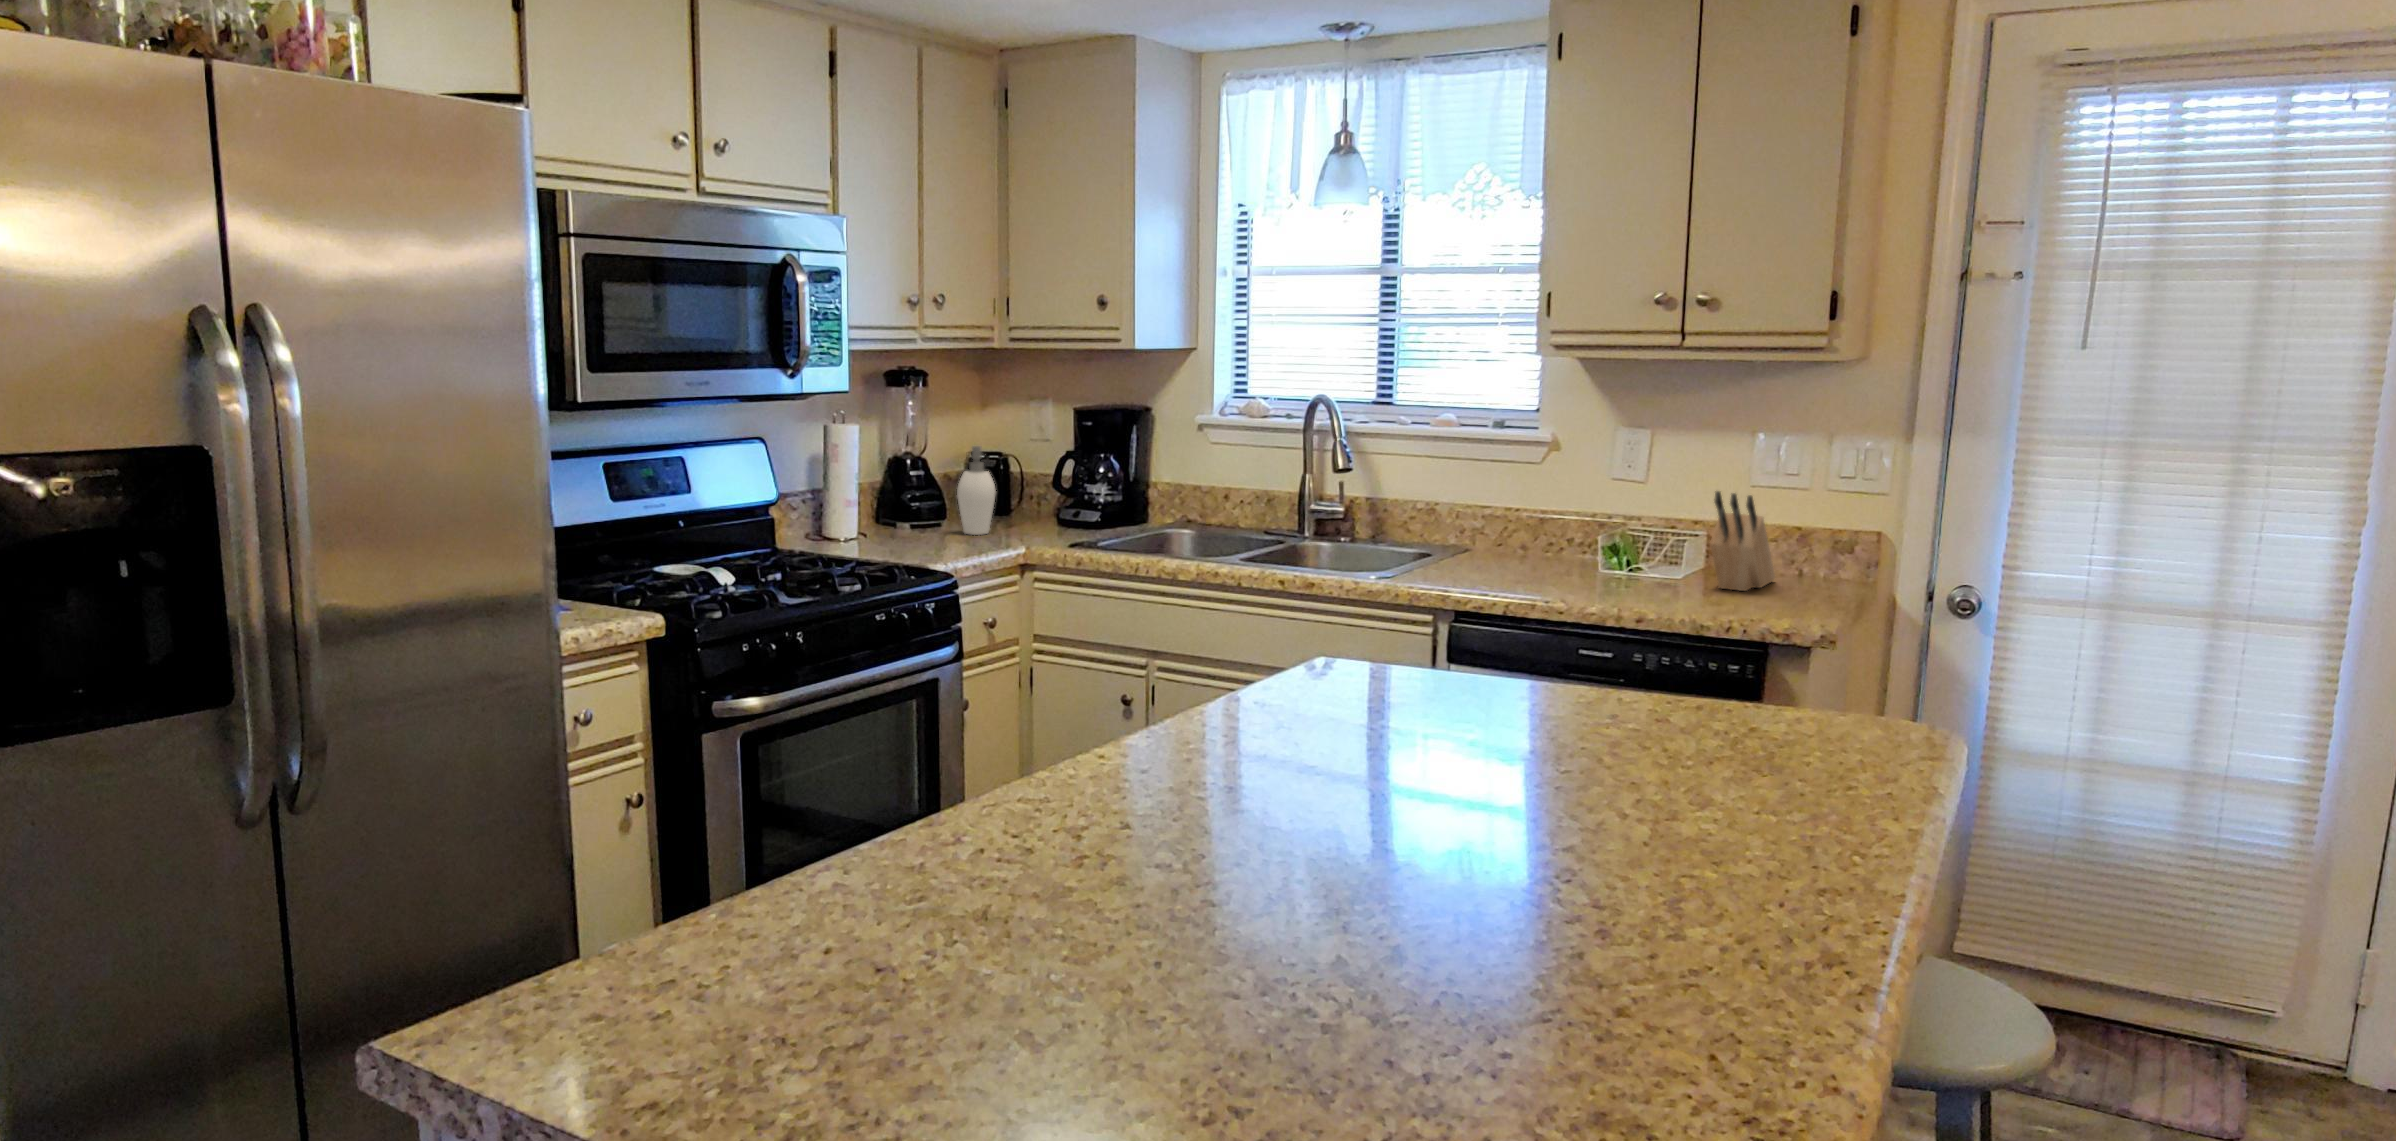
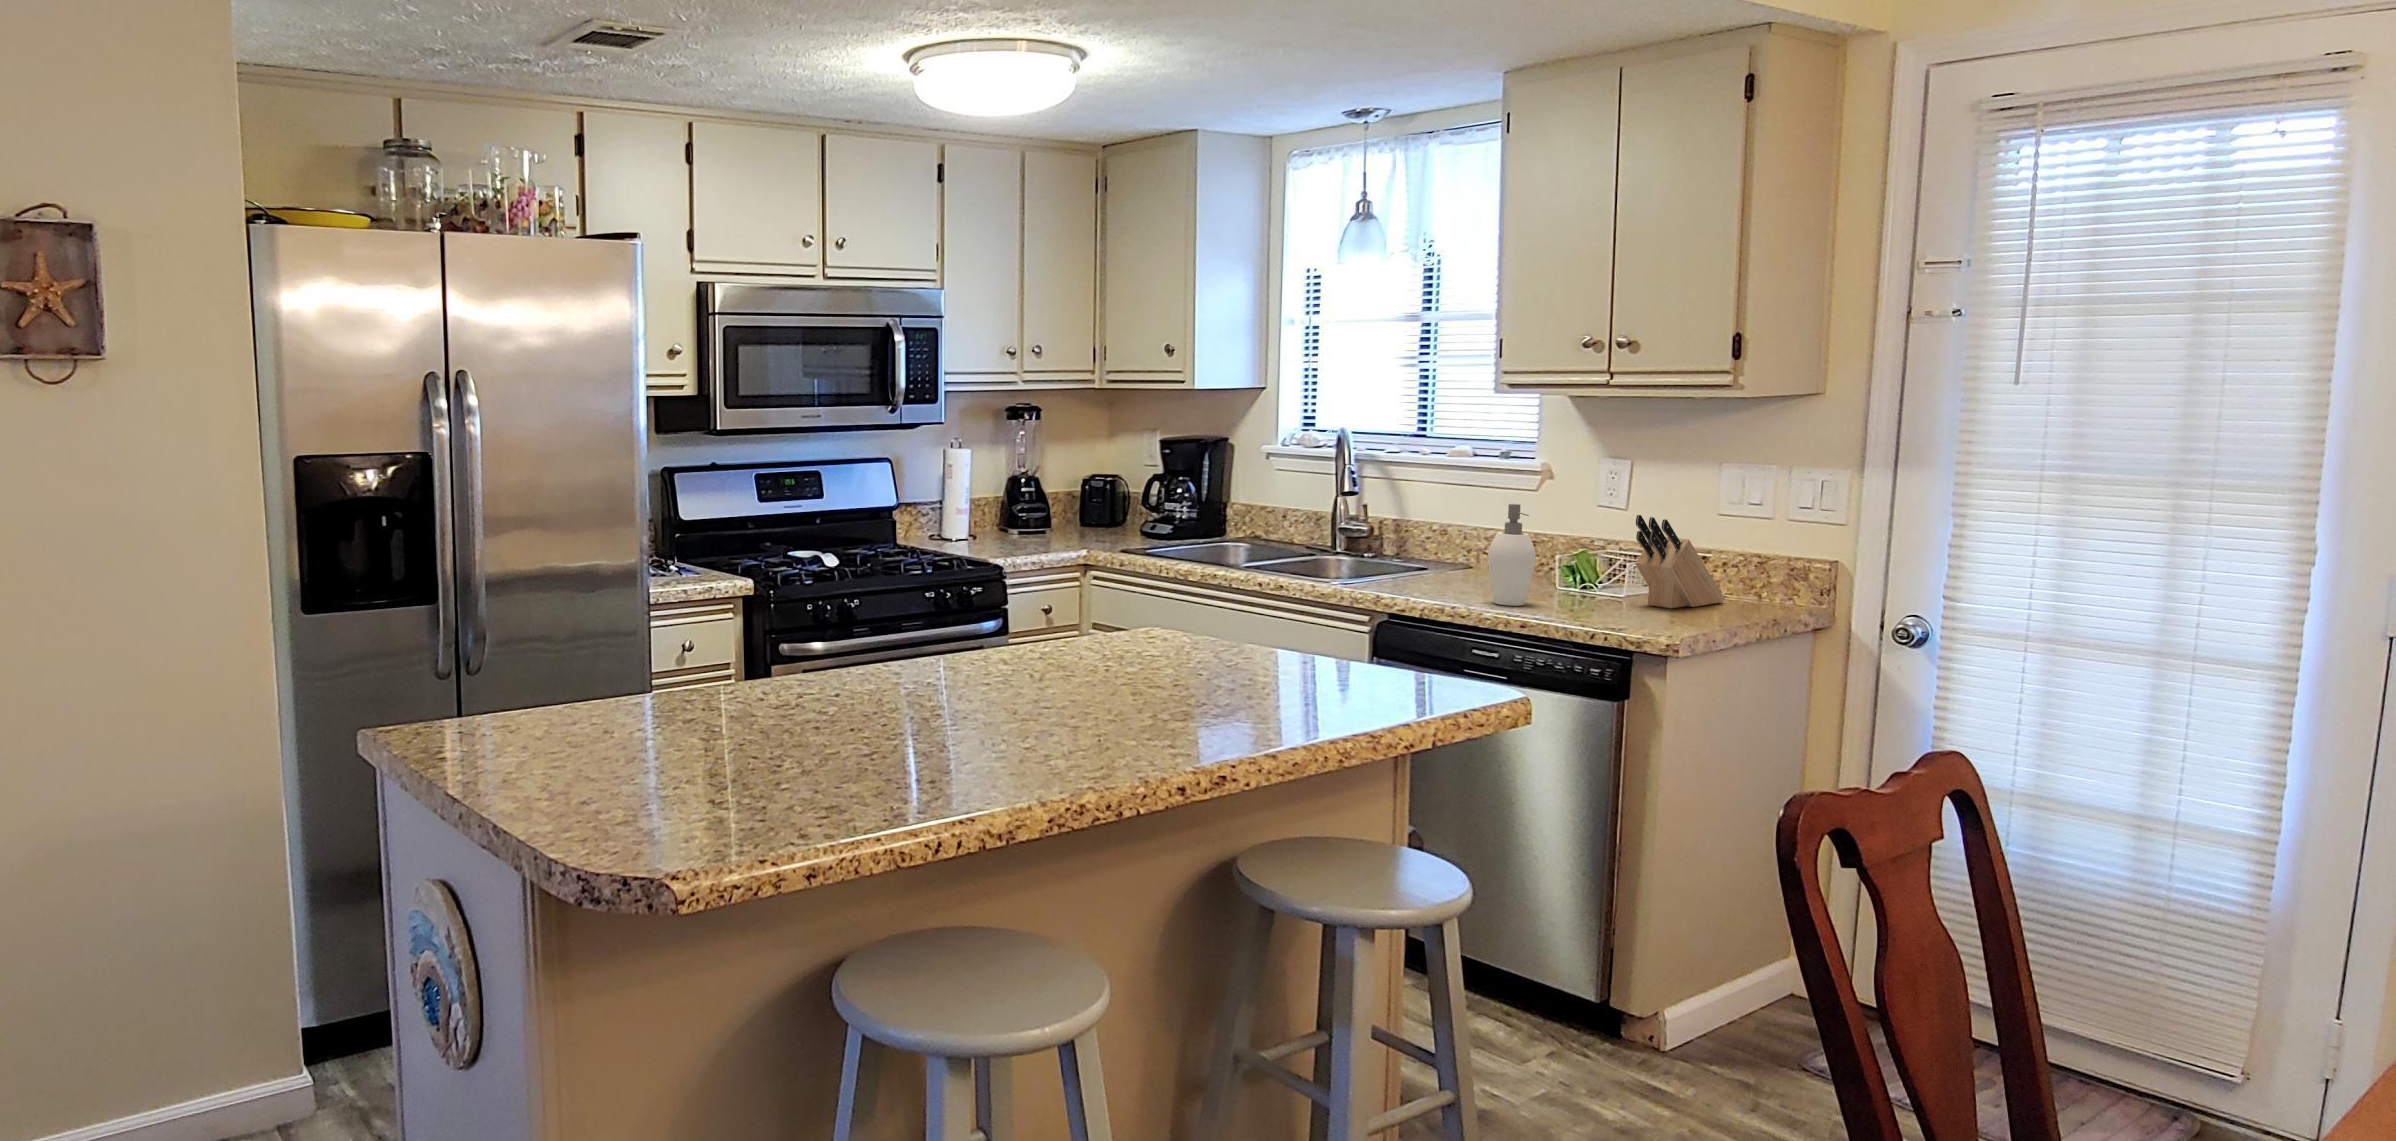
soap dispenser: present [957,446,996,535] -> present [1488,504,1536,606]

